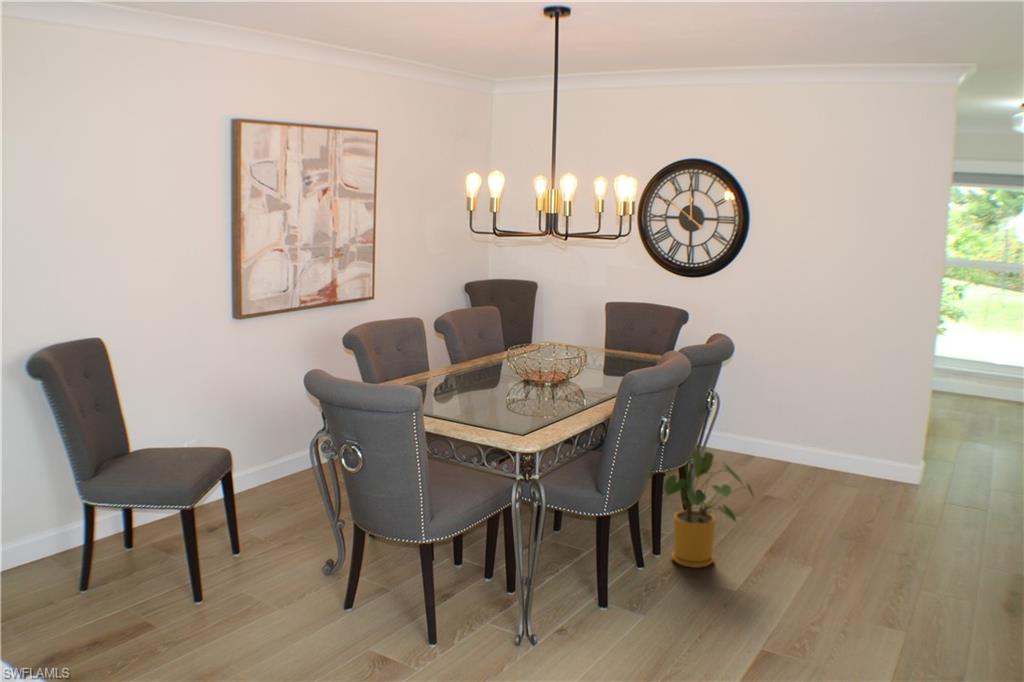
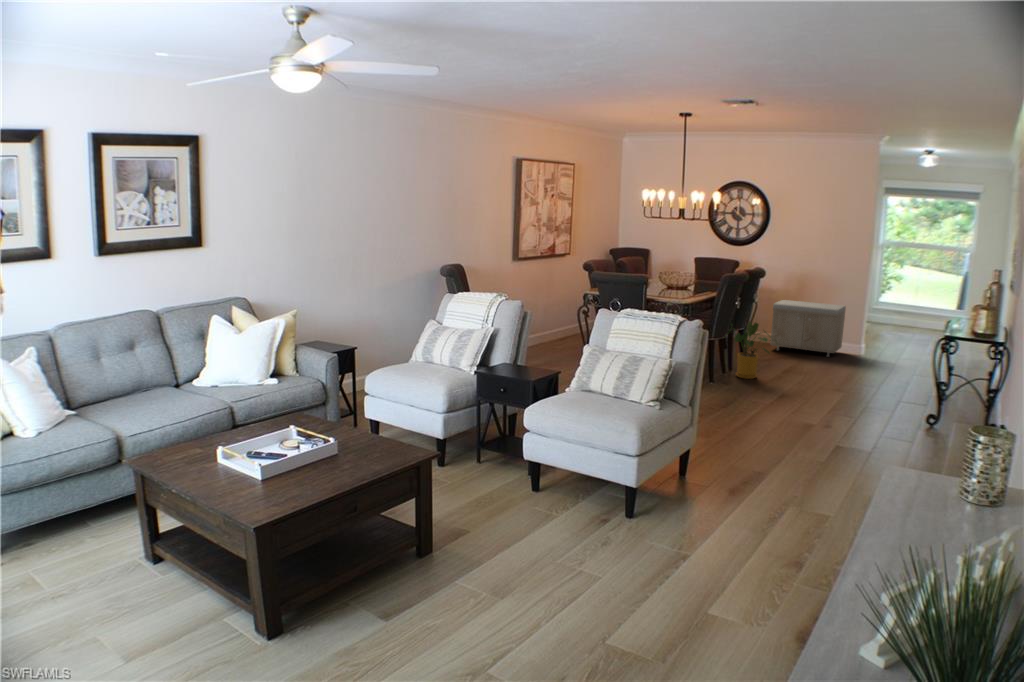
storage bench: none [752,377,889,490] -> present [770,300,846,357]

